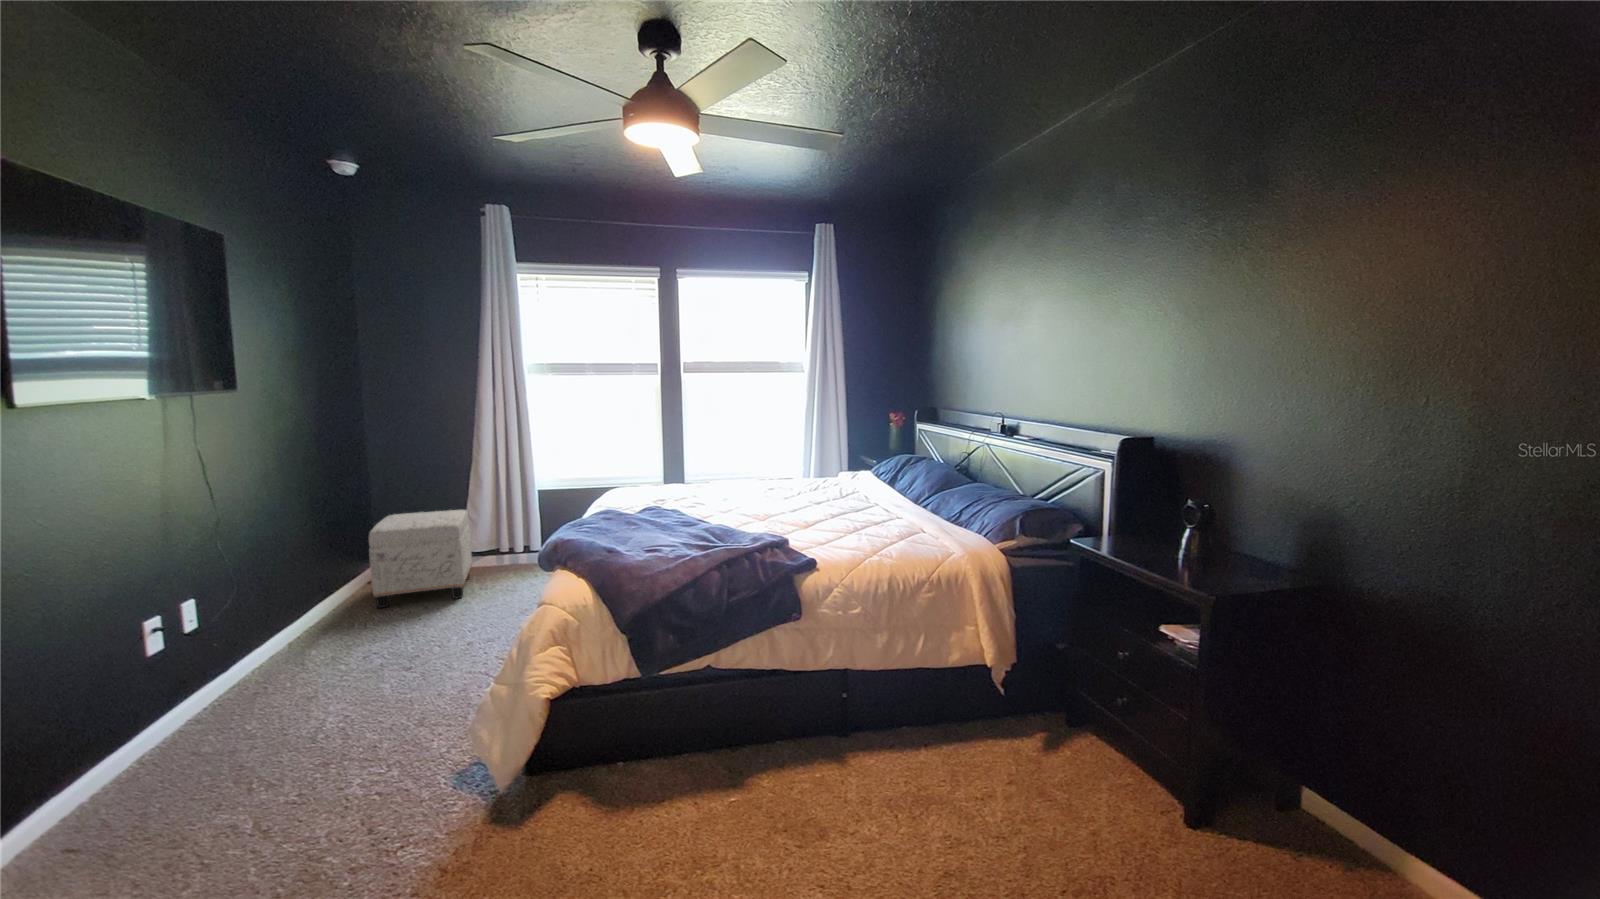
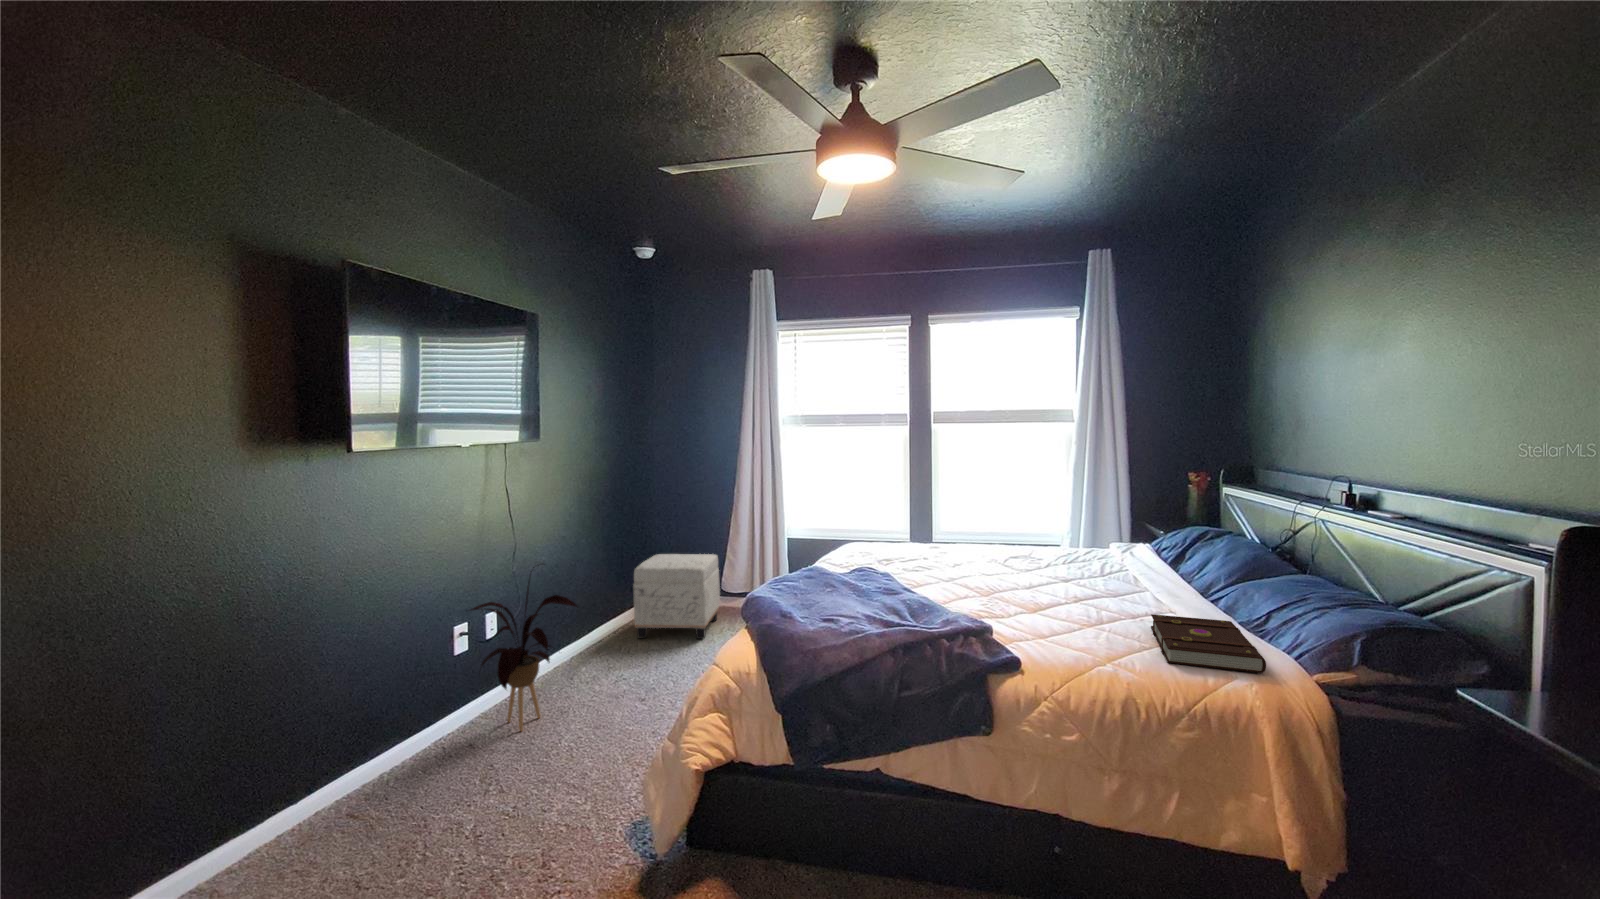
book: none [892,517,970,549] -> present [1151,614,1266,673]
house plant: none [166,532,334,726] -> present [470,567,577,731]

